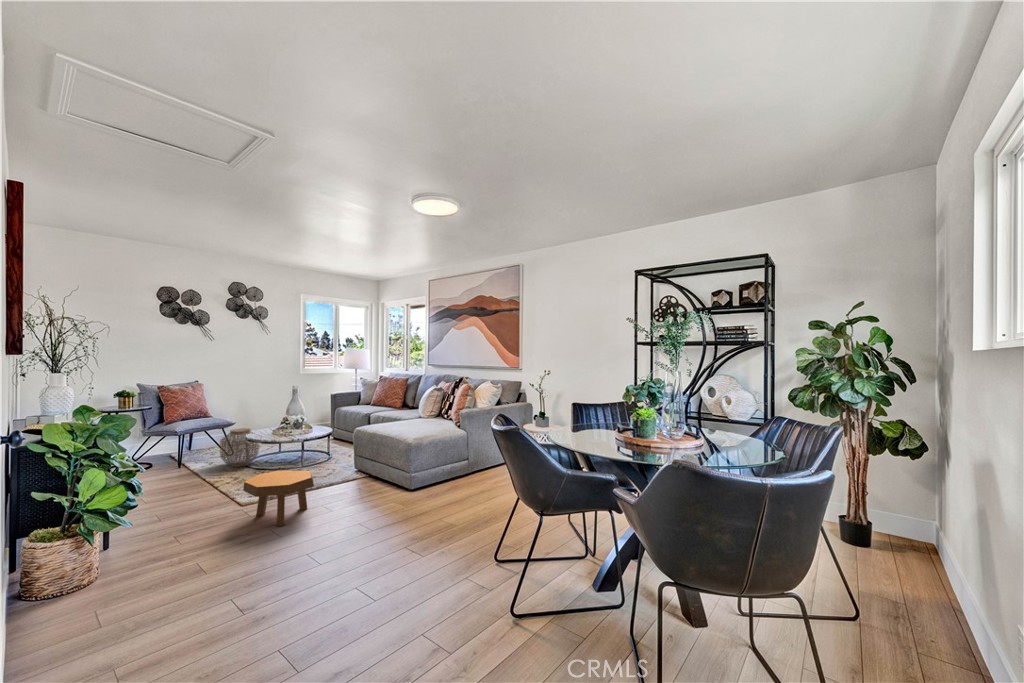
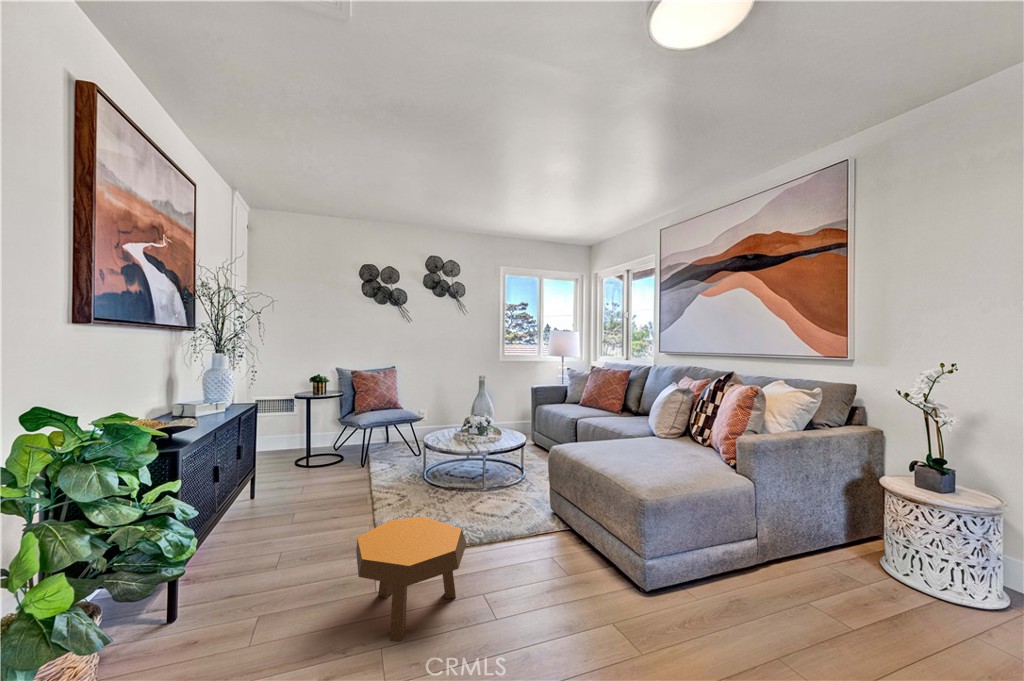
woven basket: present [220,429,259,467] -> none [398,427,440,476]

